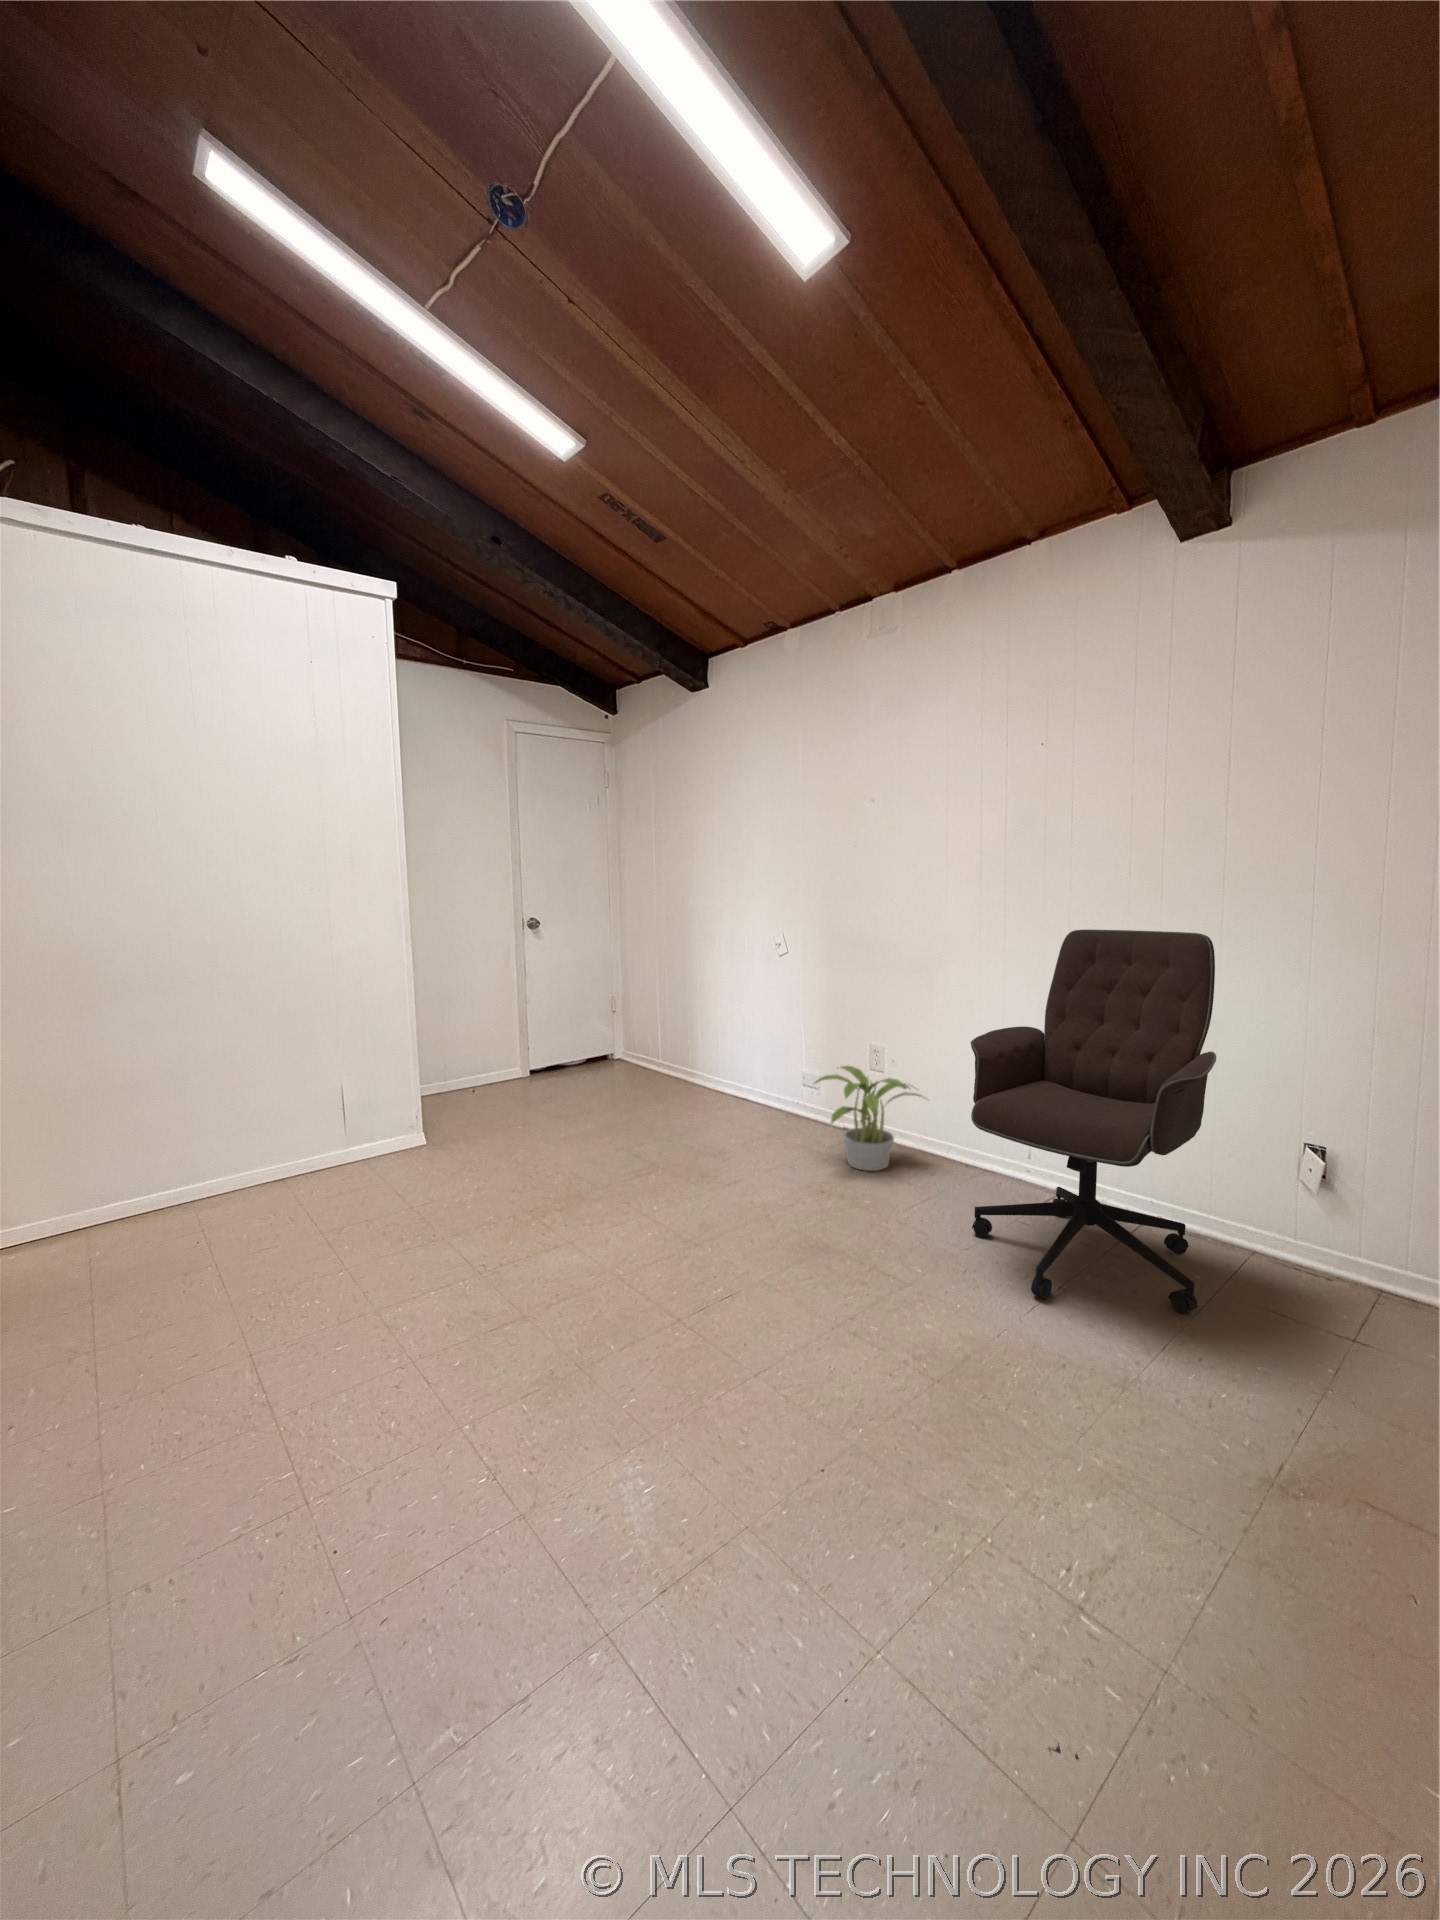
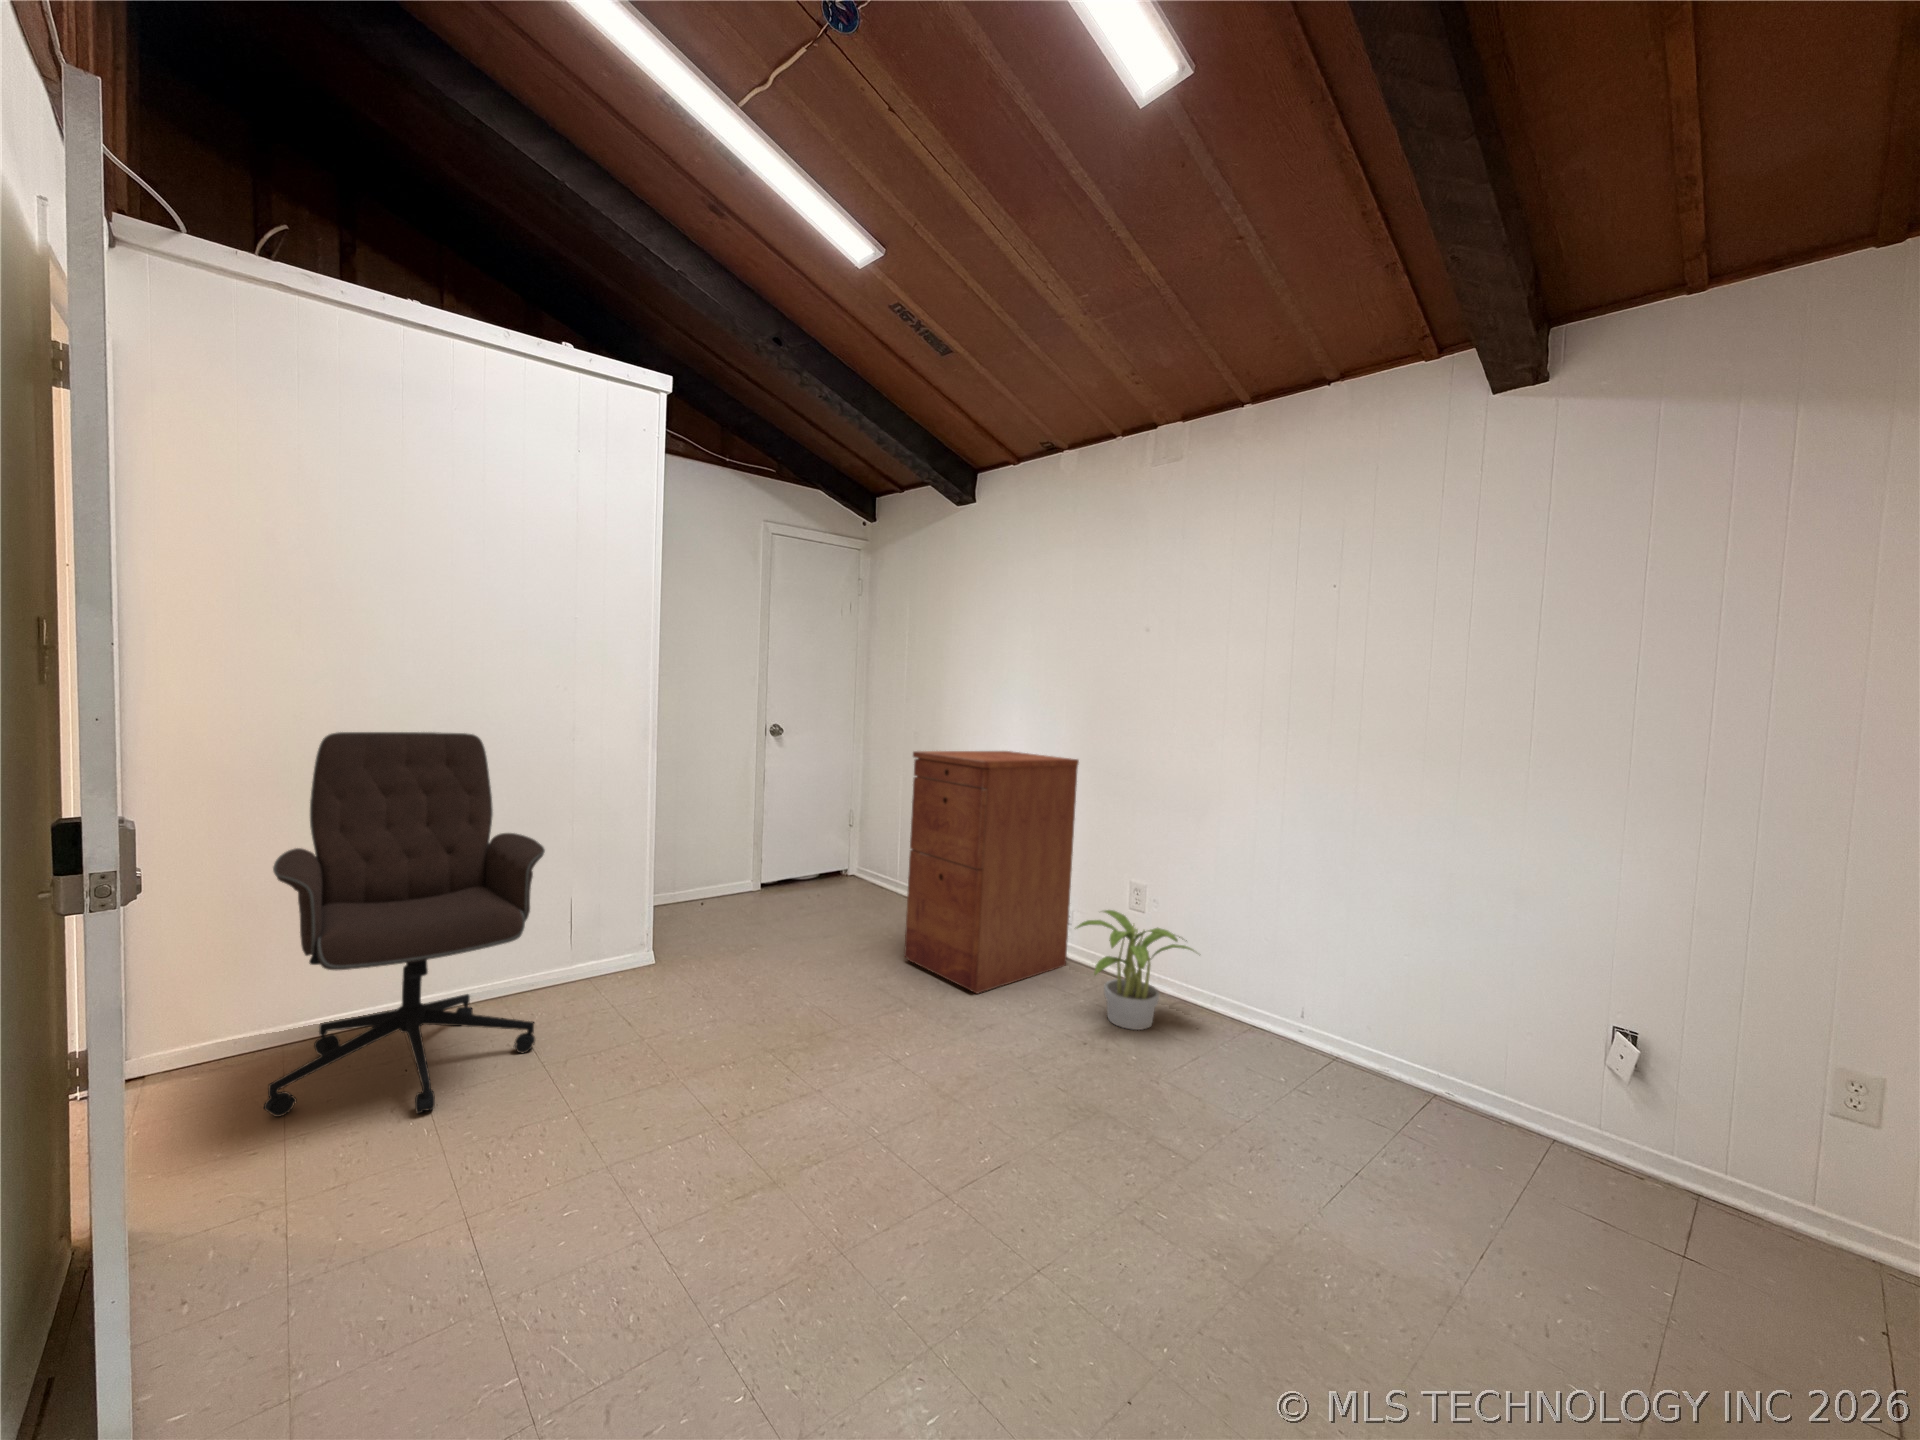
filing cabinet: none [658,927,815,1149] -> present [904,751,1079,993]
office chair: present [970,930,1216,1313] -> present [264,732,545,1117]

